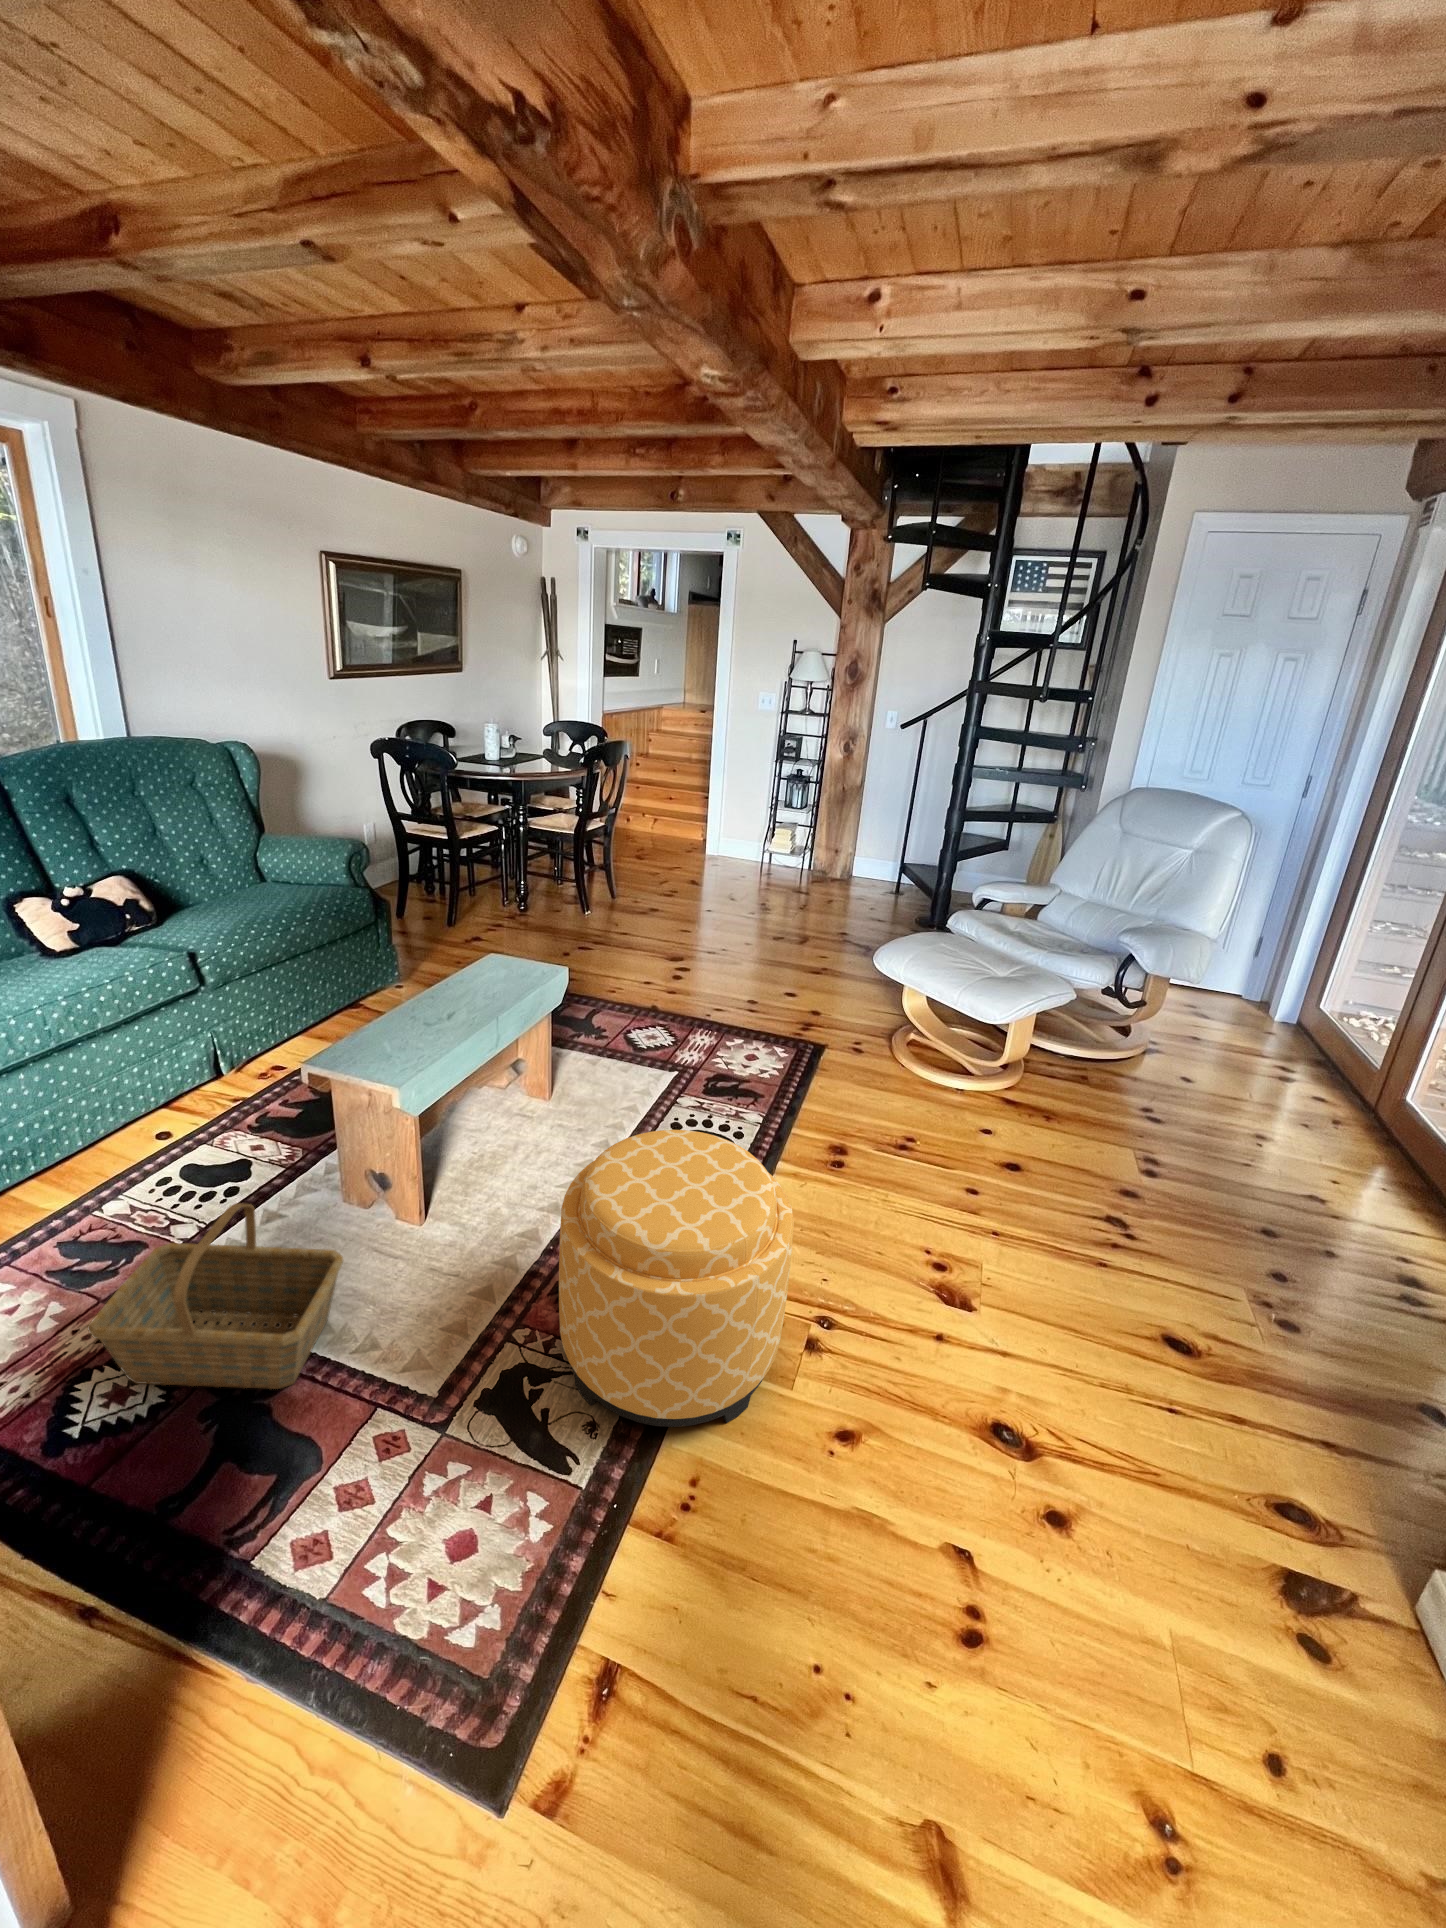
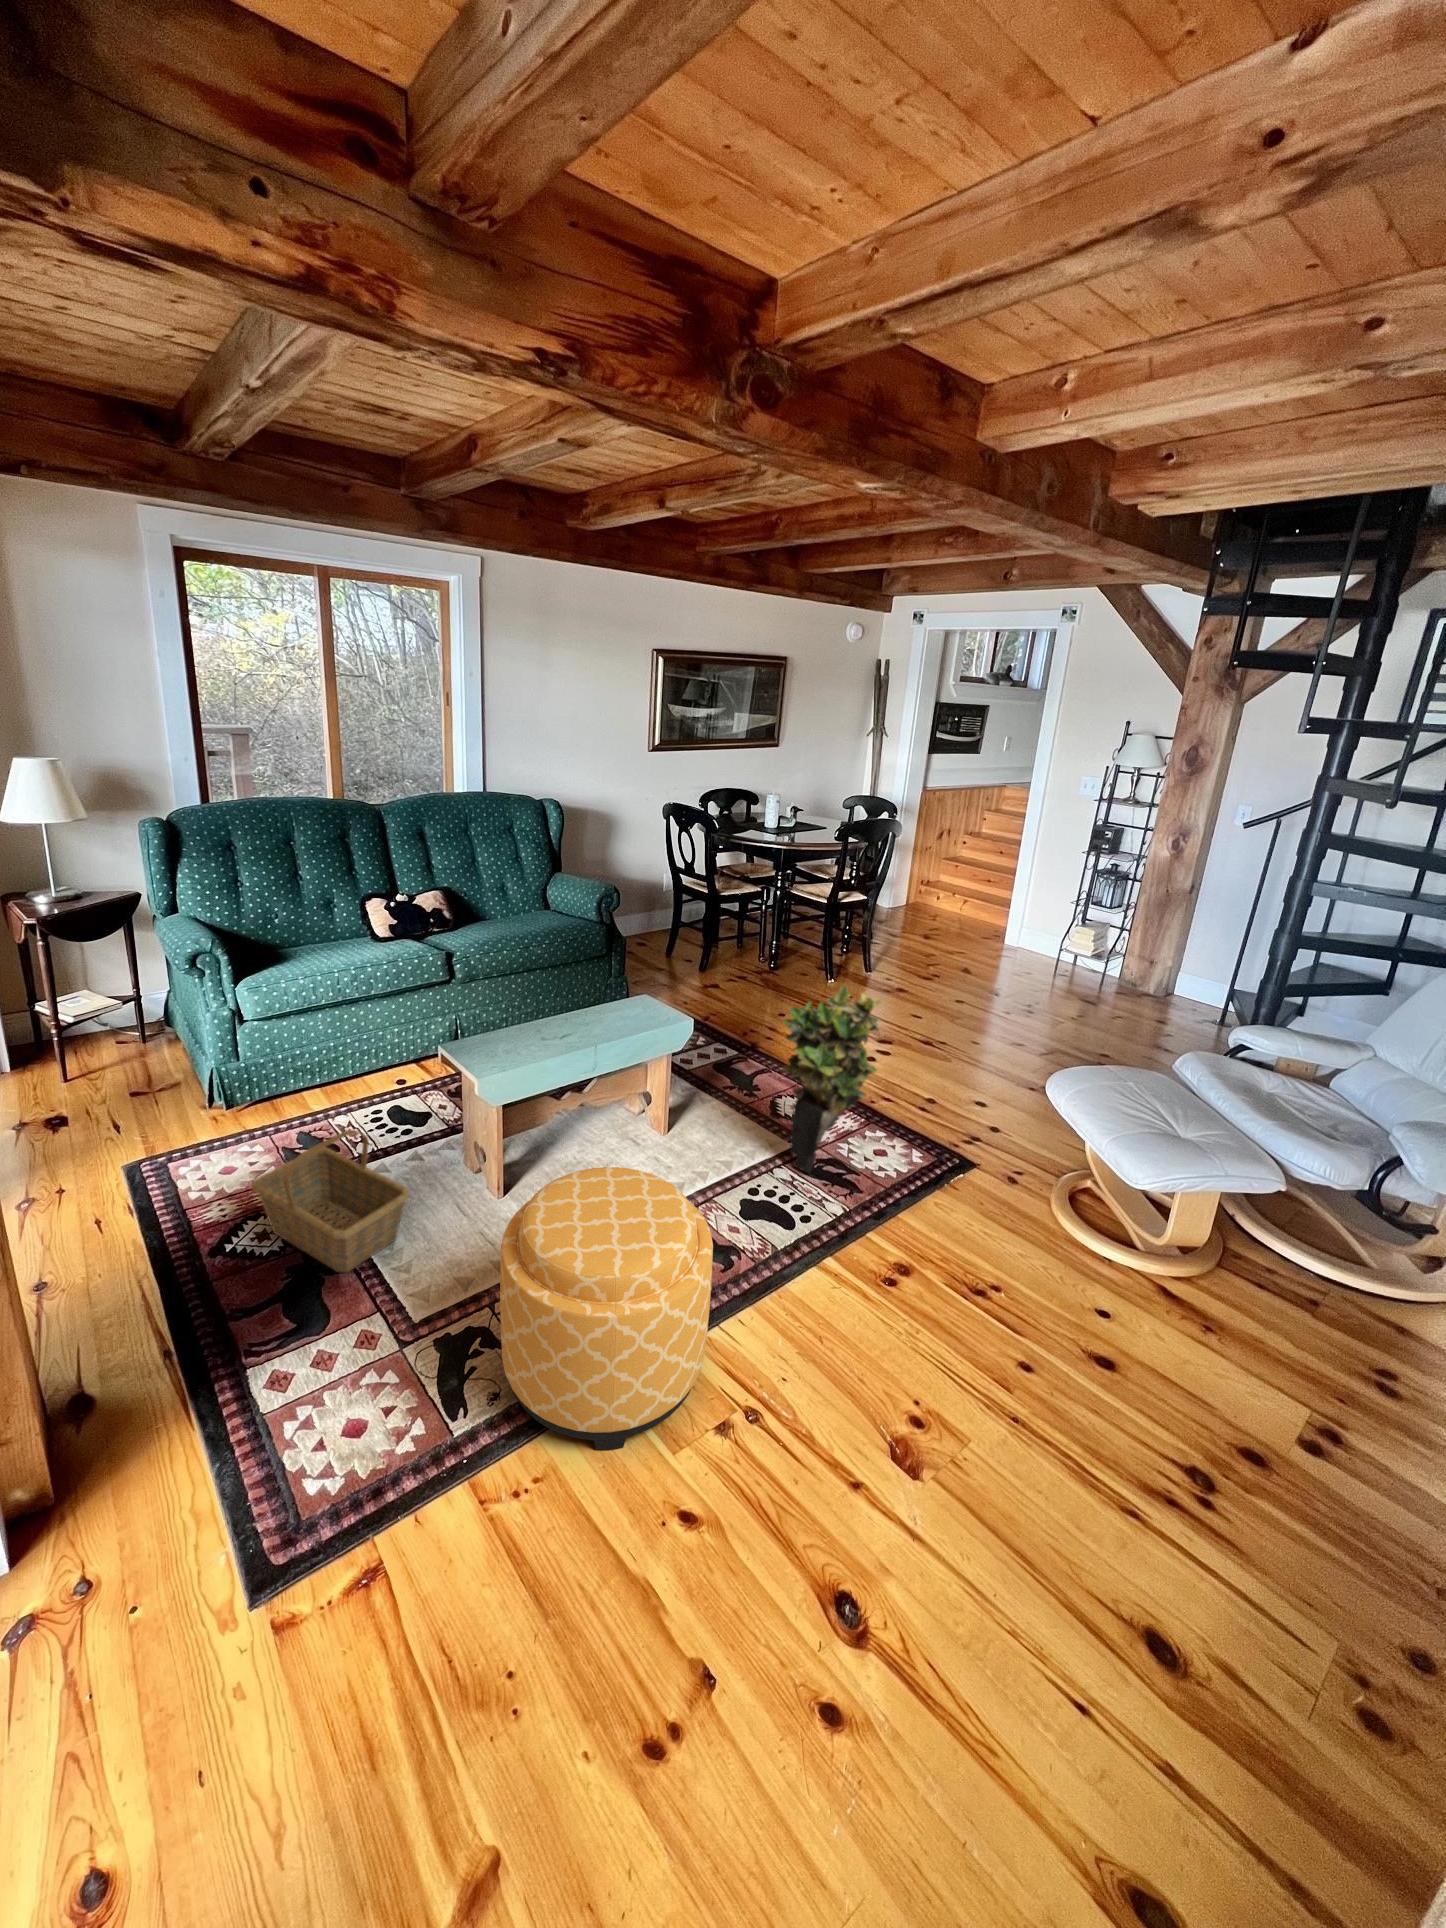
potted plant: none [661,904,757,1095] -> present [783,985,882,1173]

